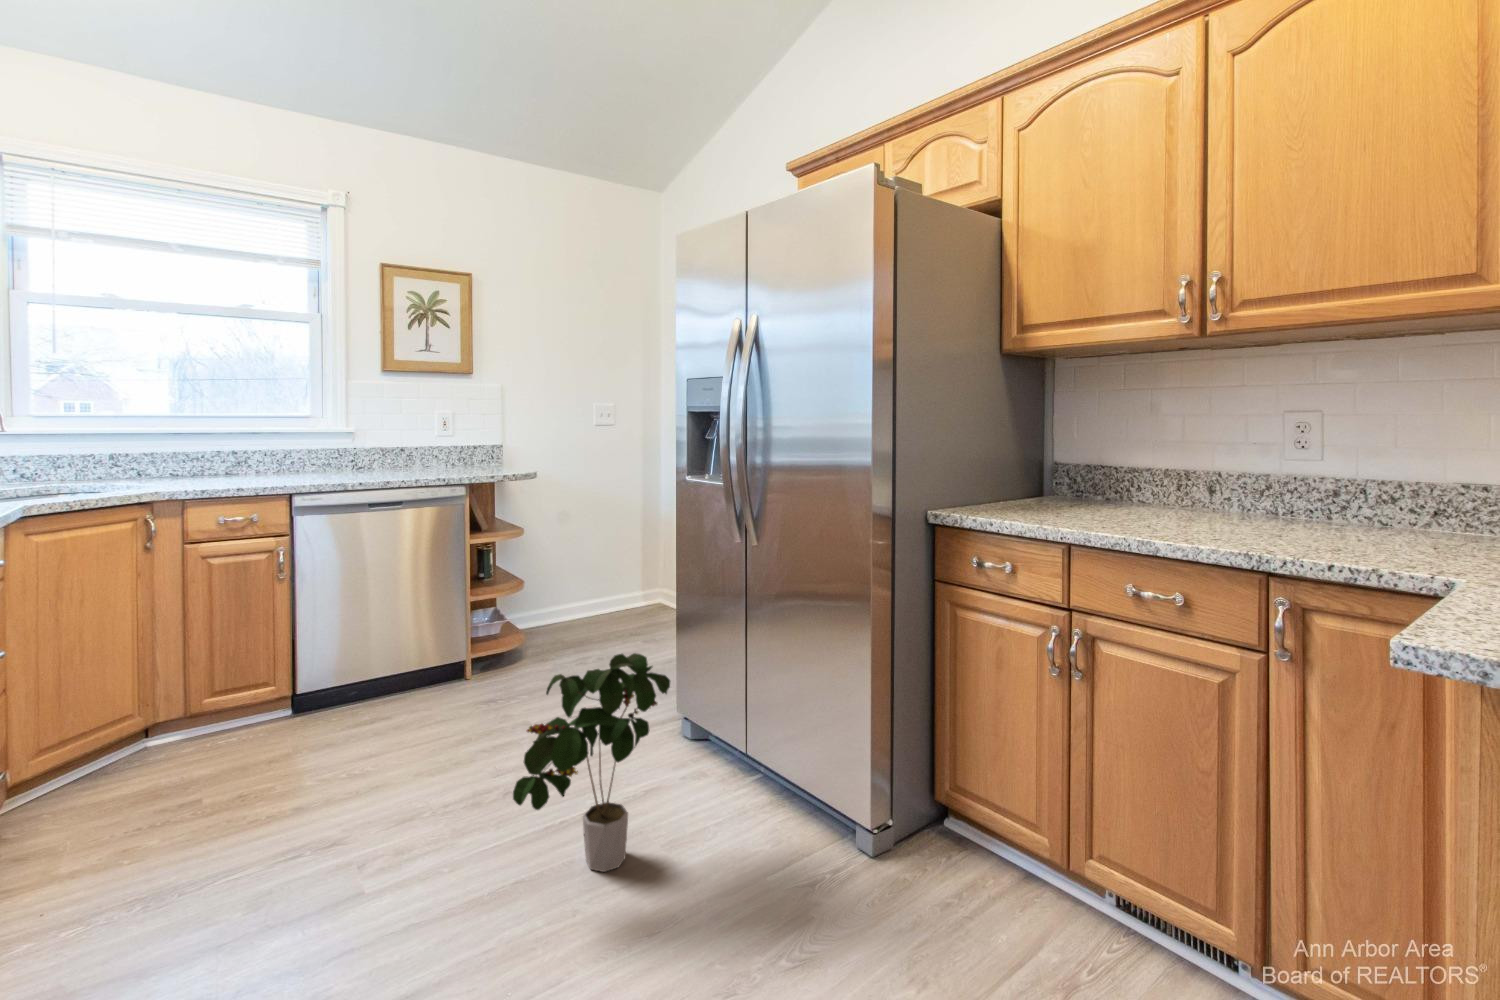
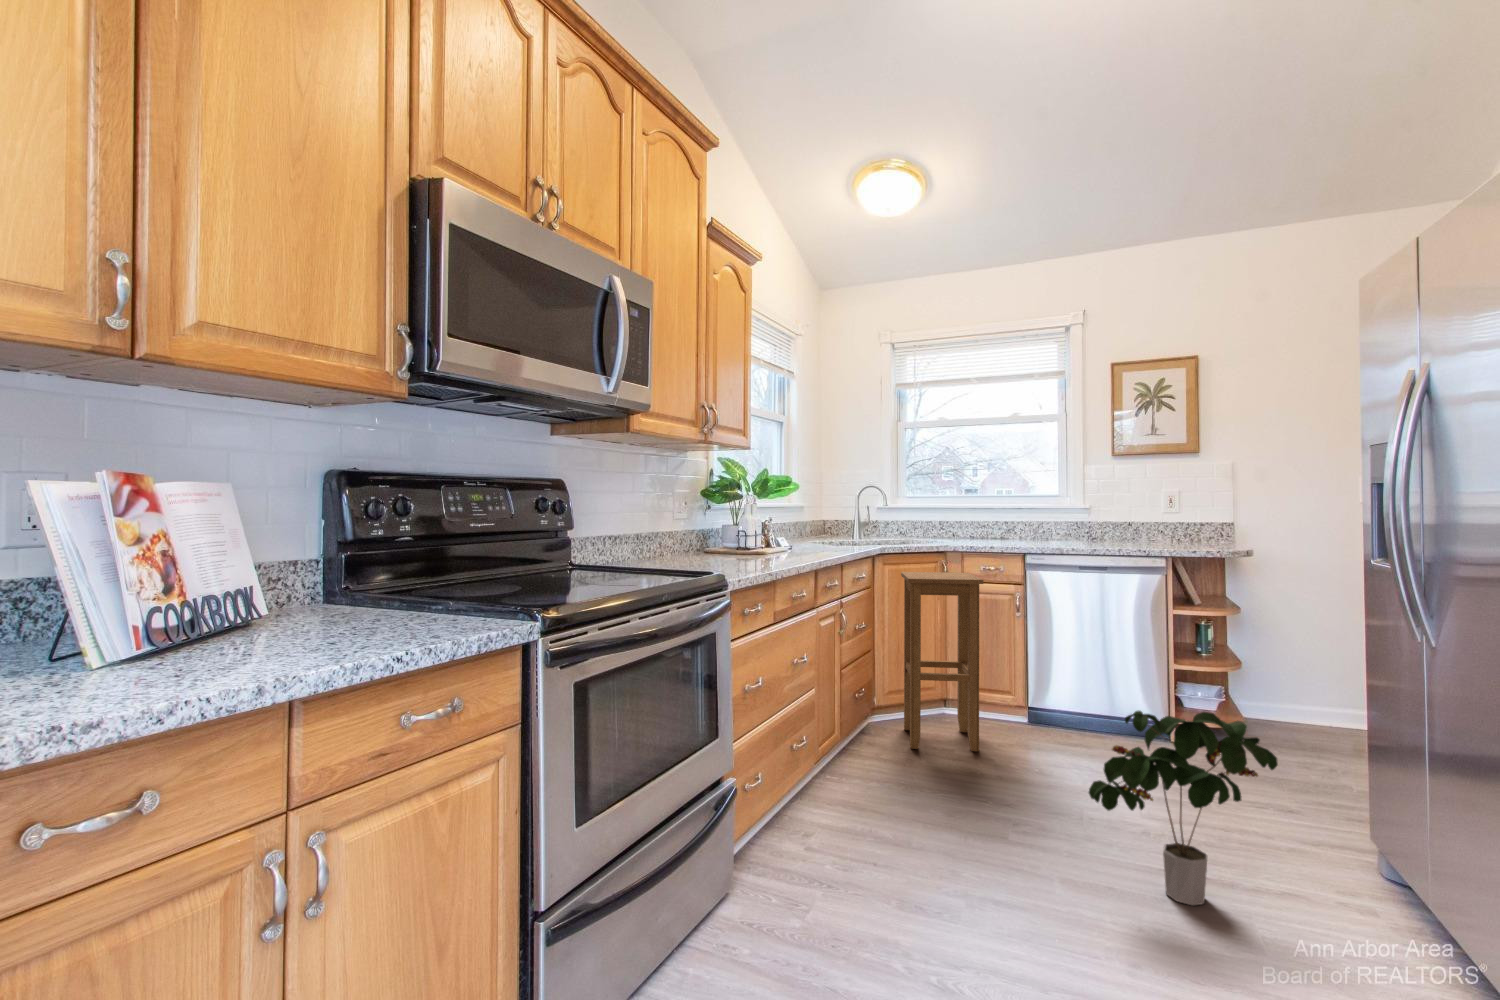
stool: none [62,528,254,834] -> present [901,572,983,751]

